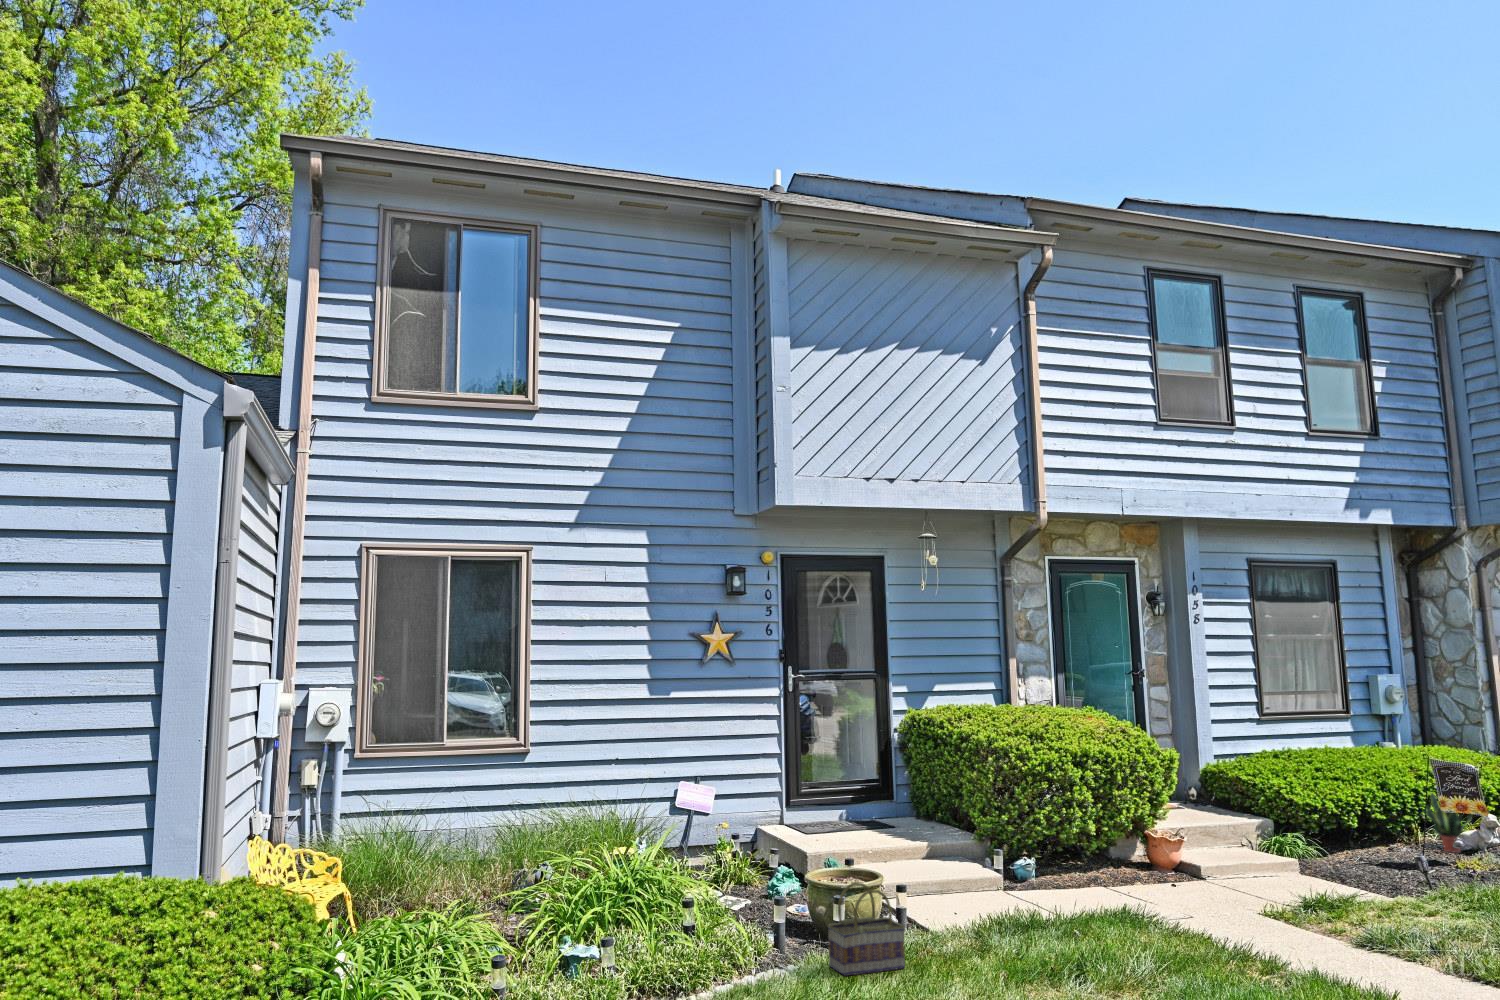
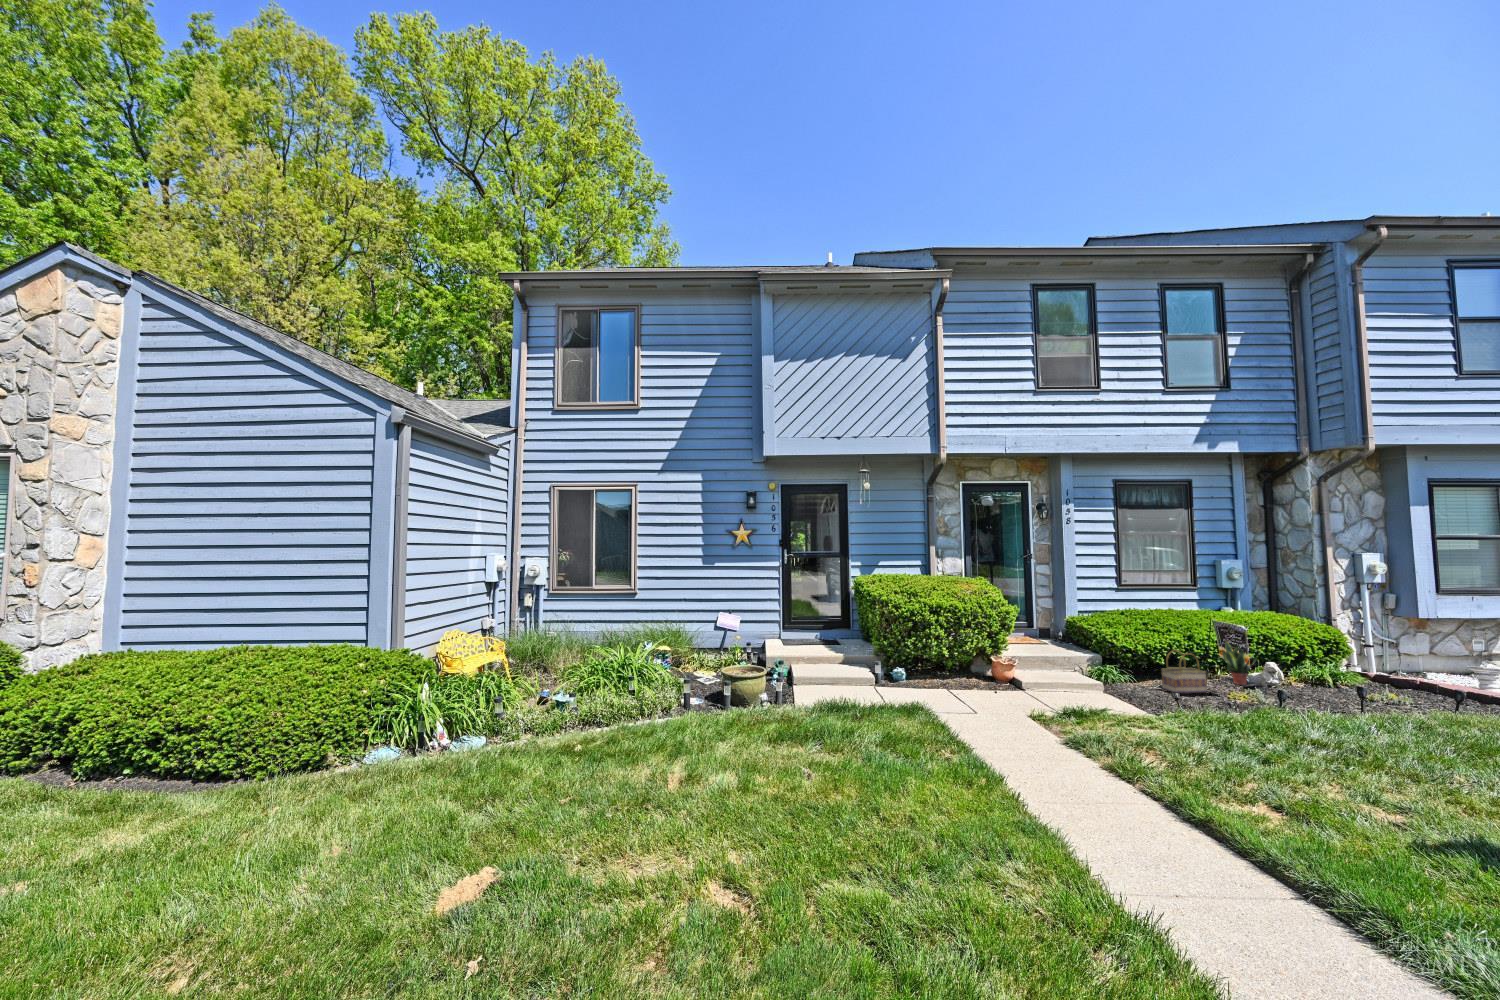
basket: present [827,882,905,976] -> present [1162,650,1207,693]

